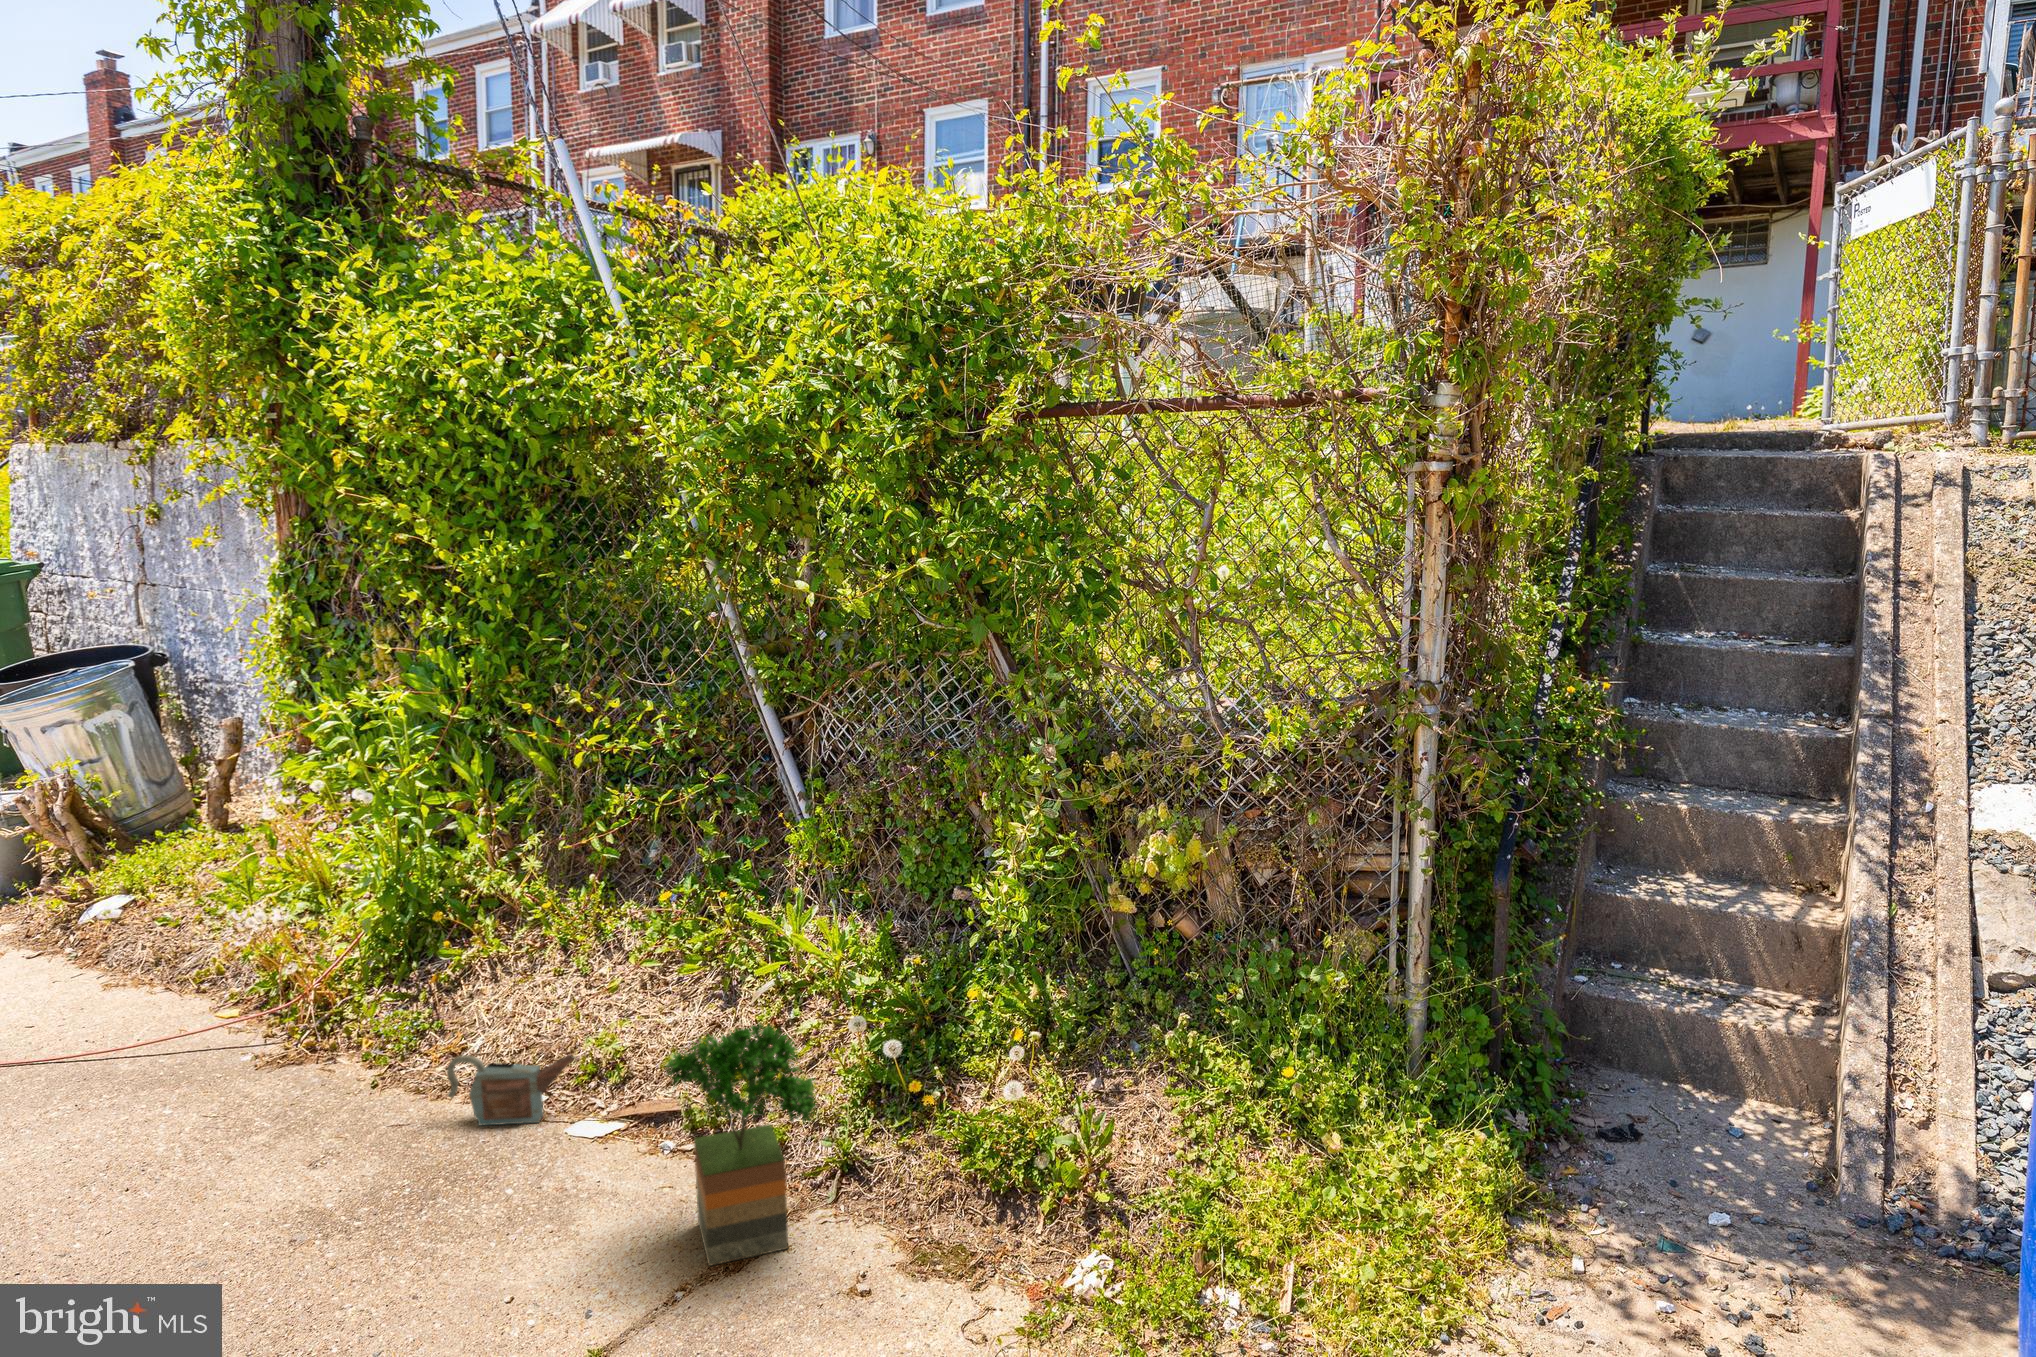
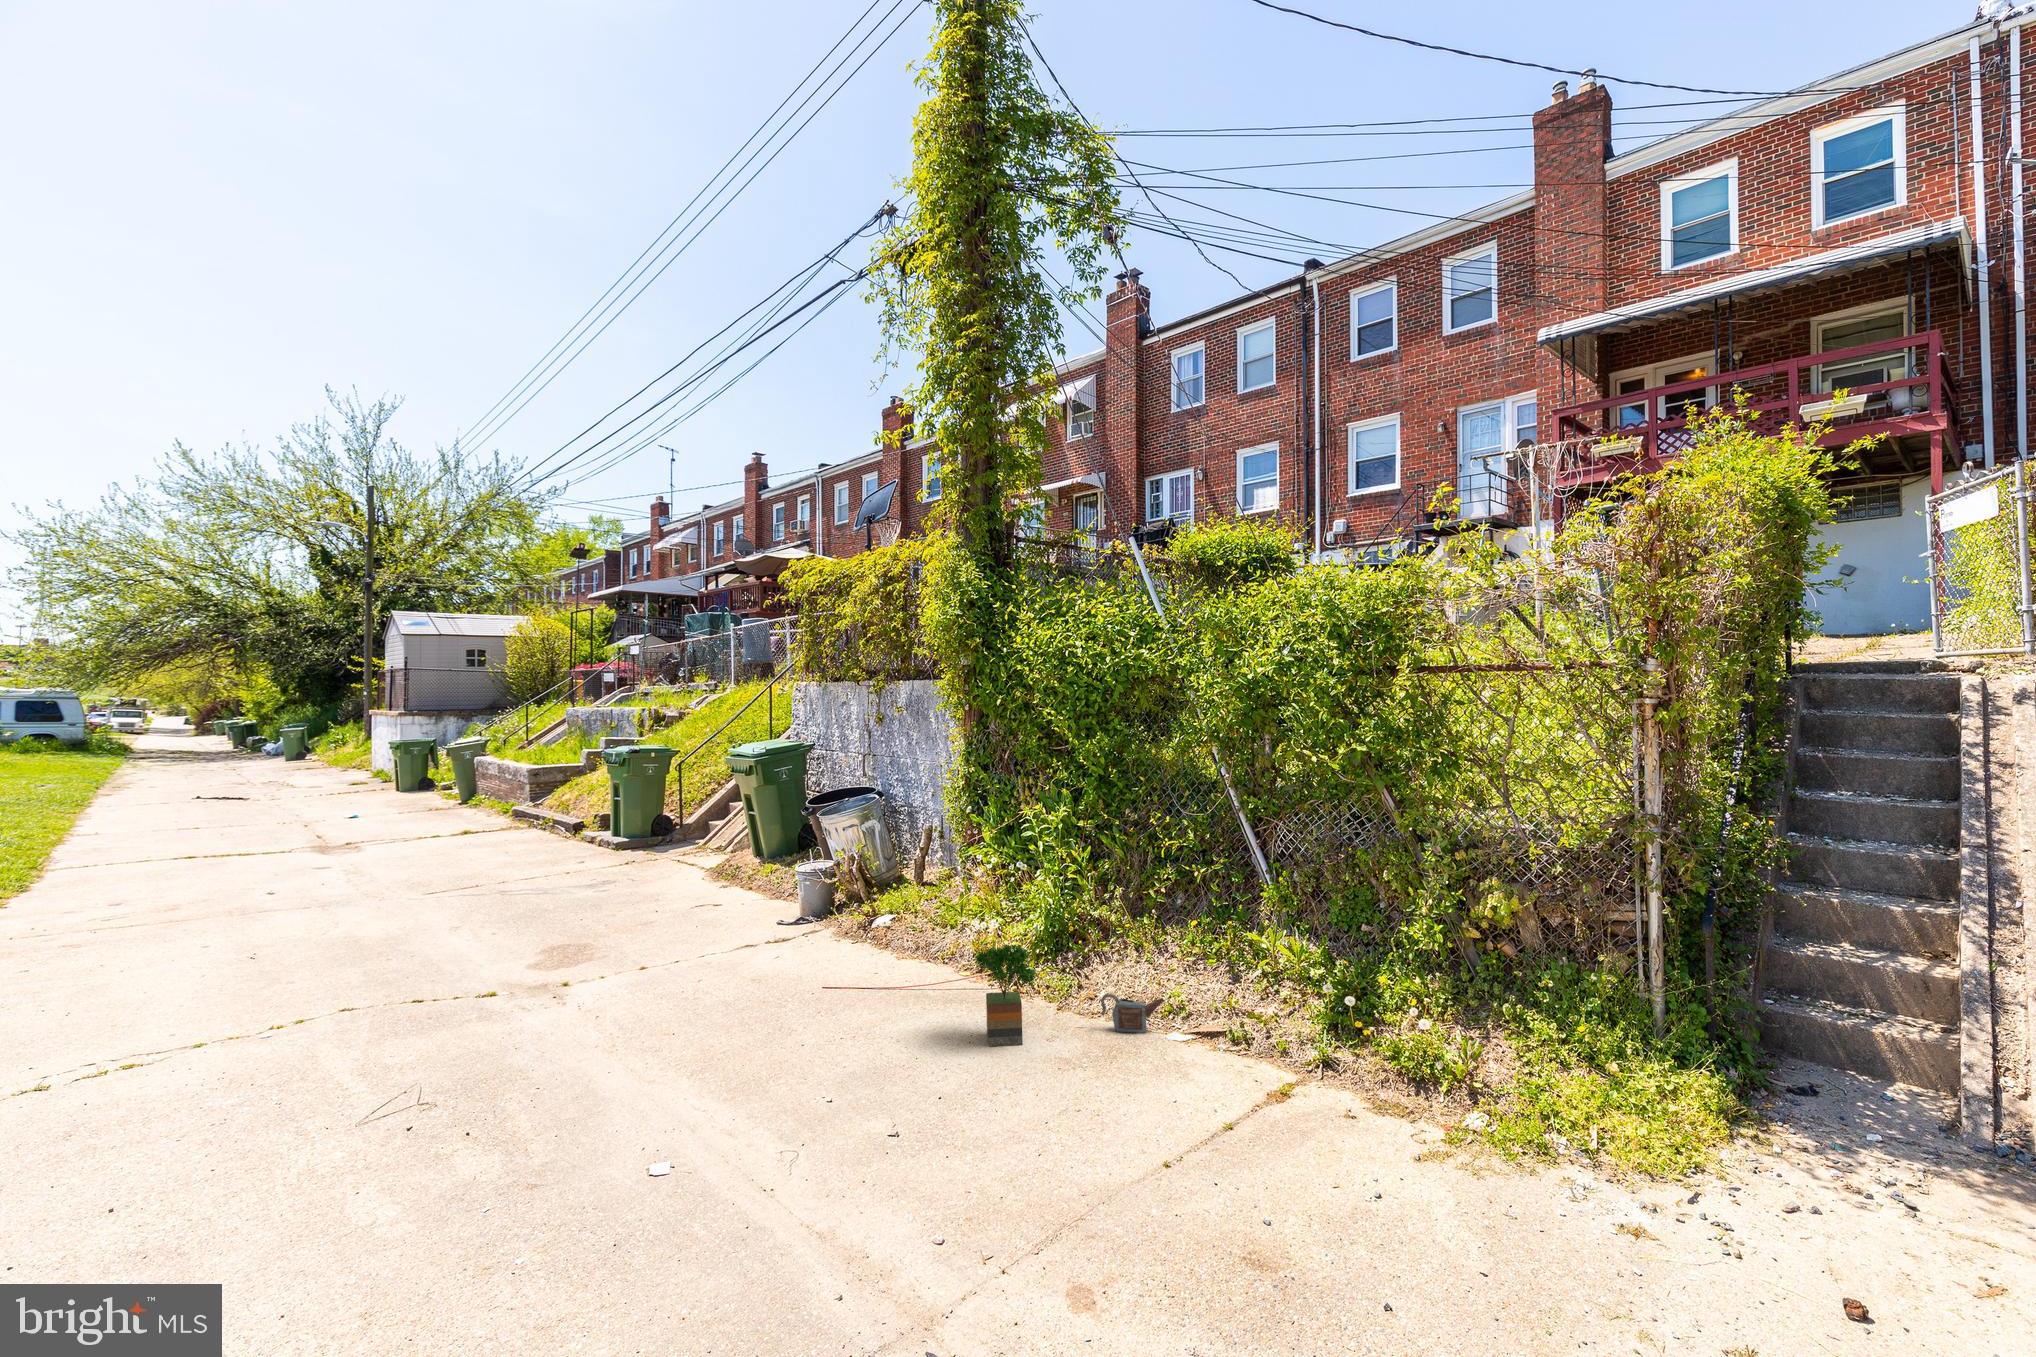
potted tree: present [665,1023,816,1266] -> present [974,945,1036,1046]

